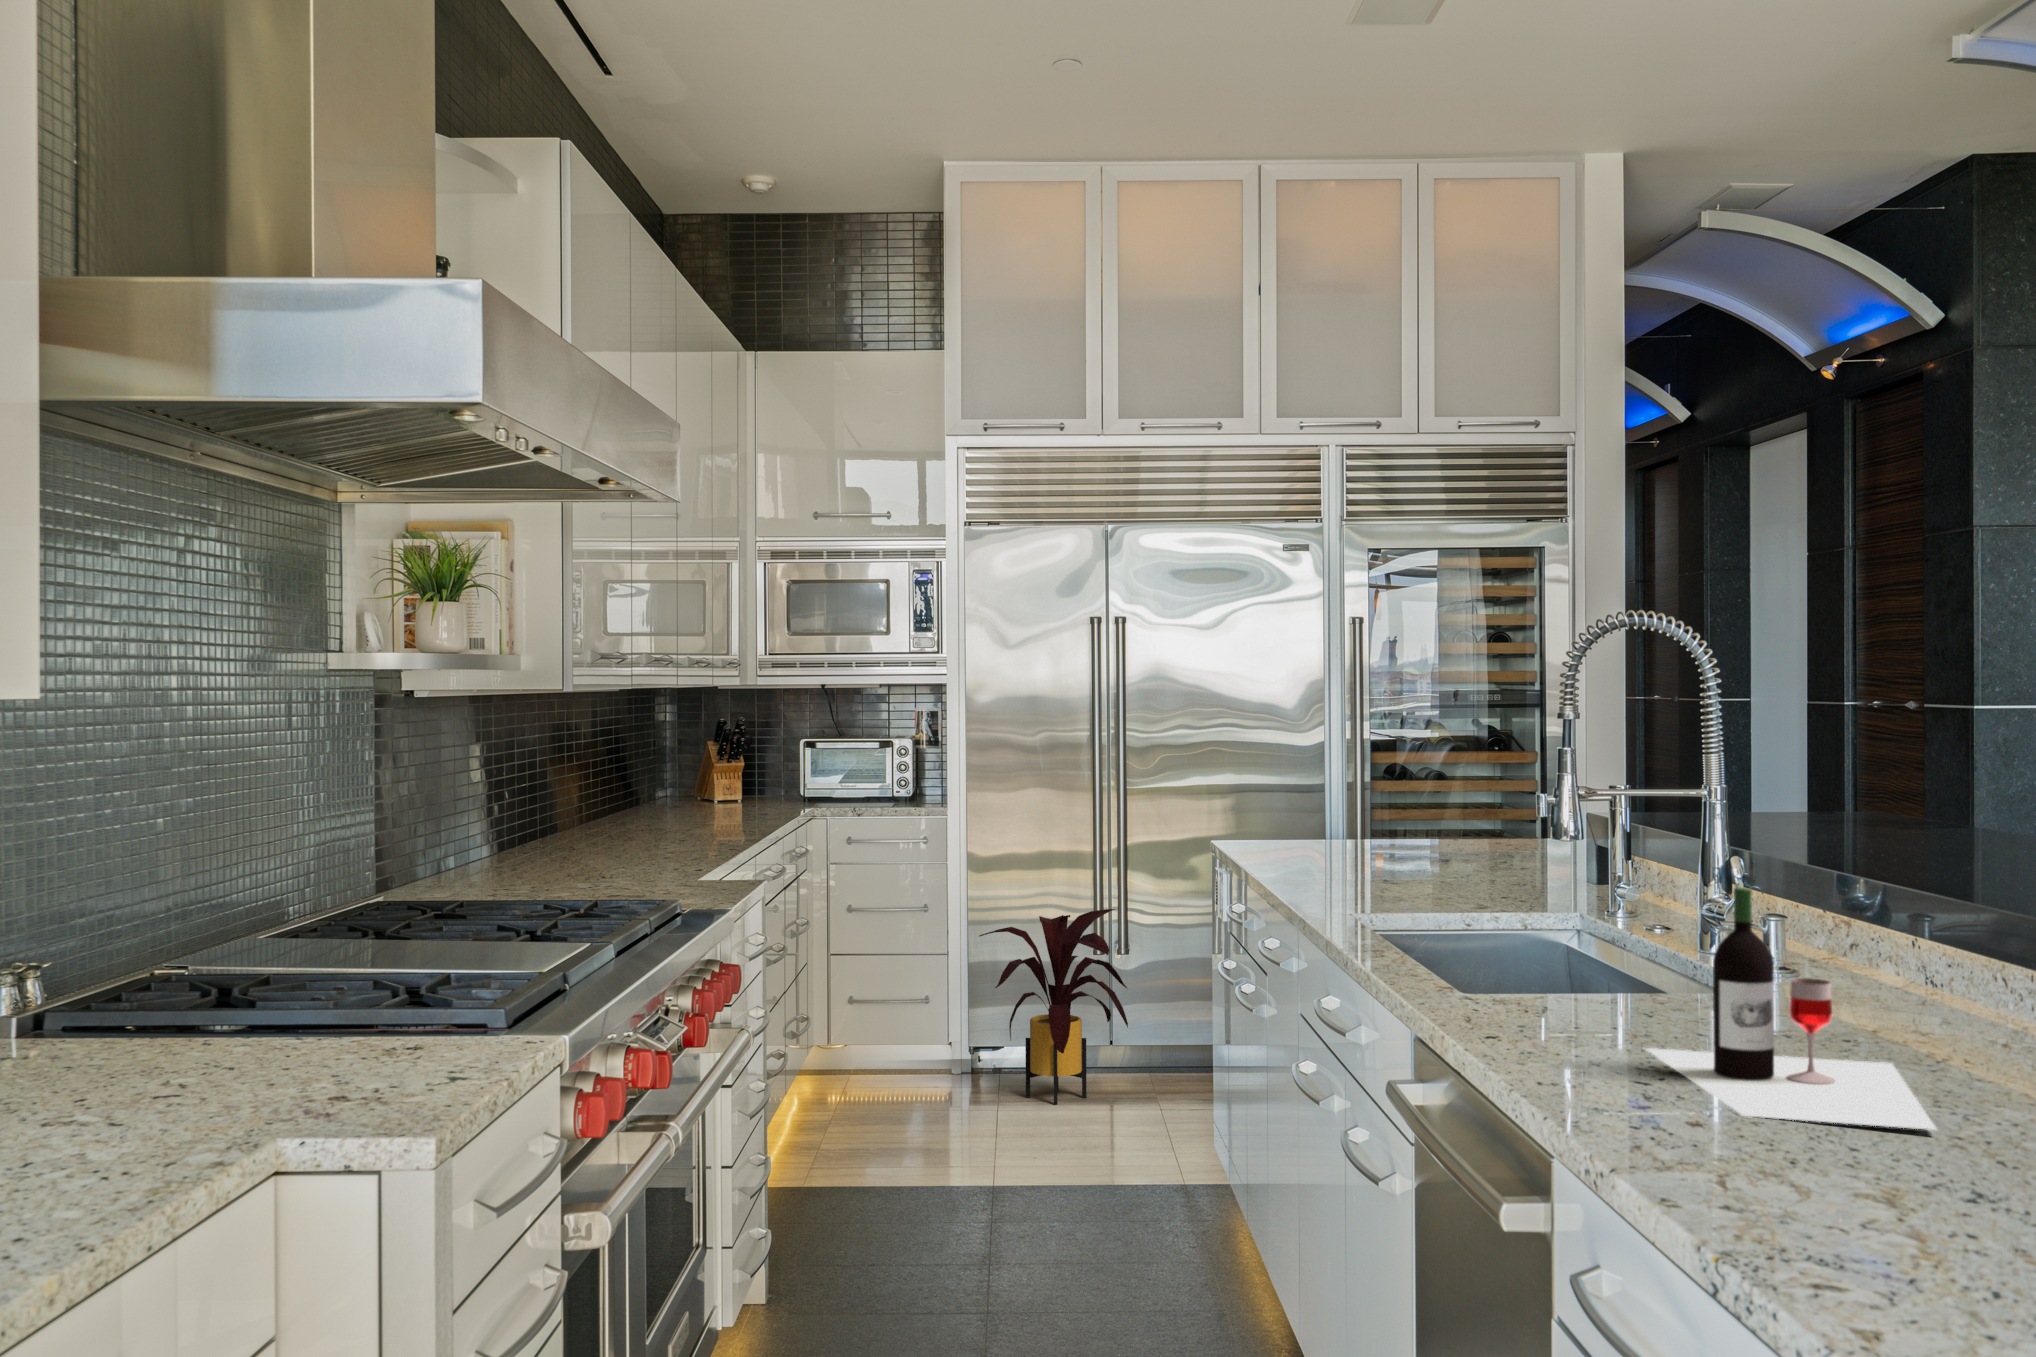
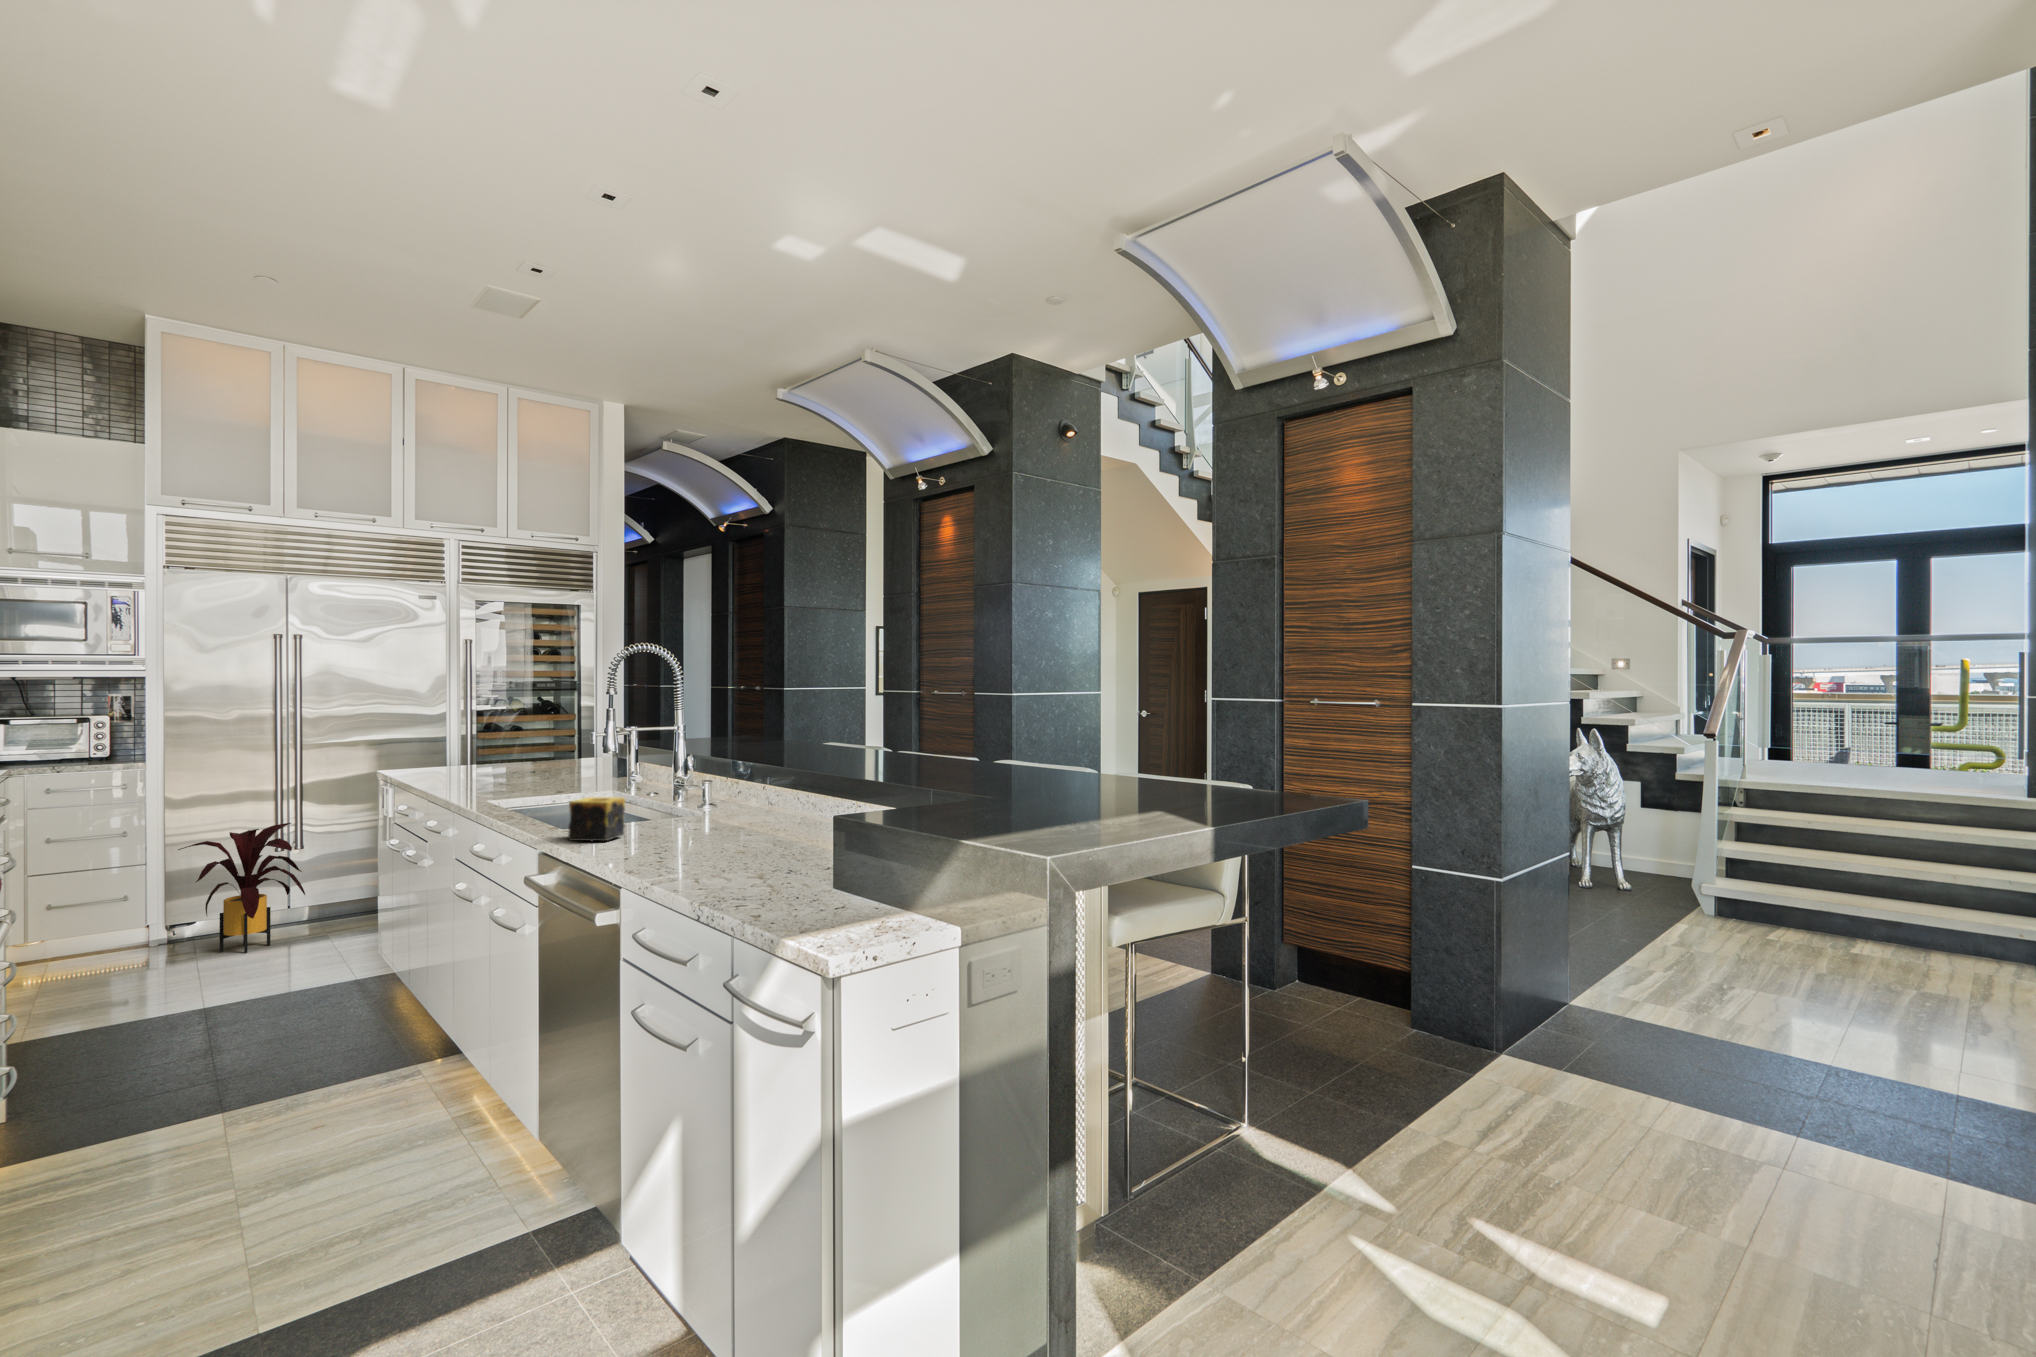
wine bottle: present [1646,888,1936,1130] -> none [633,768,774,866]
candle: none [1467,930,1584,1030] -> present [568,797,625,841]

